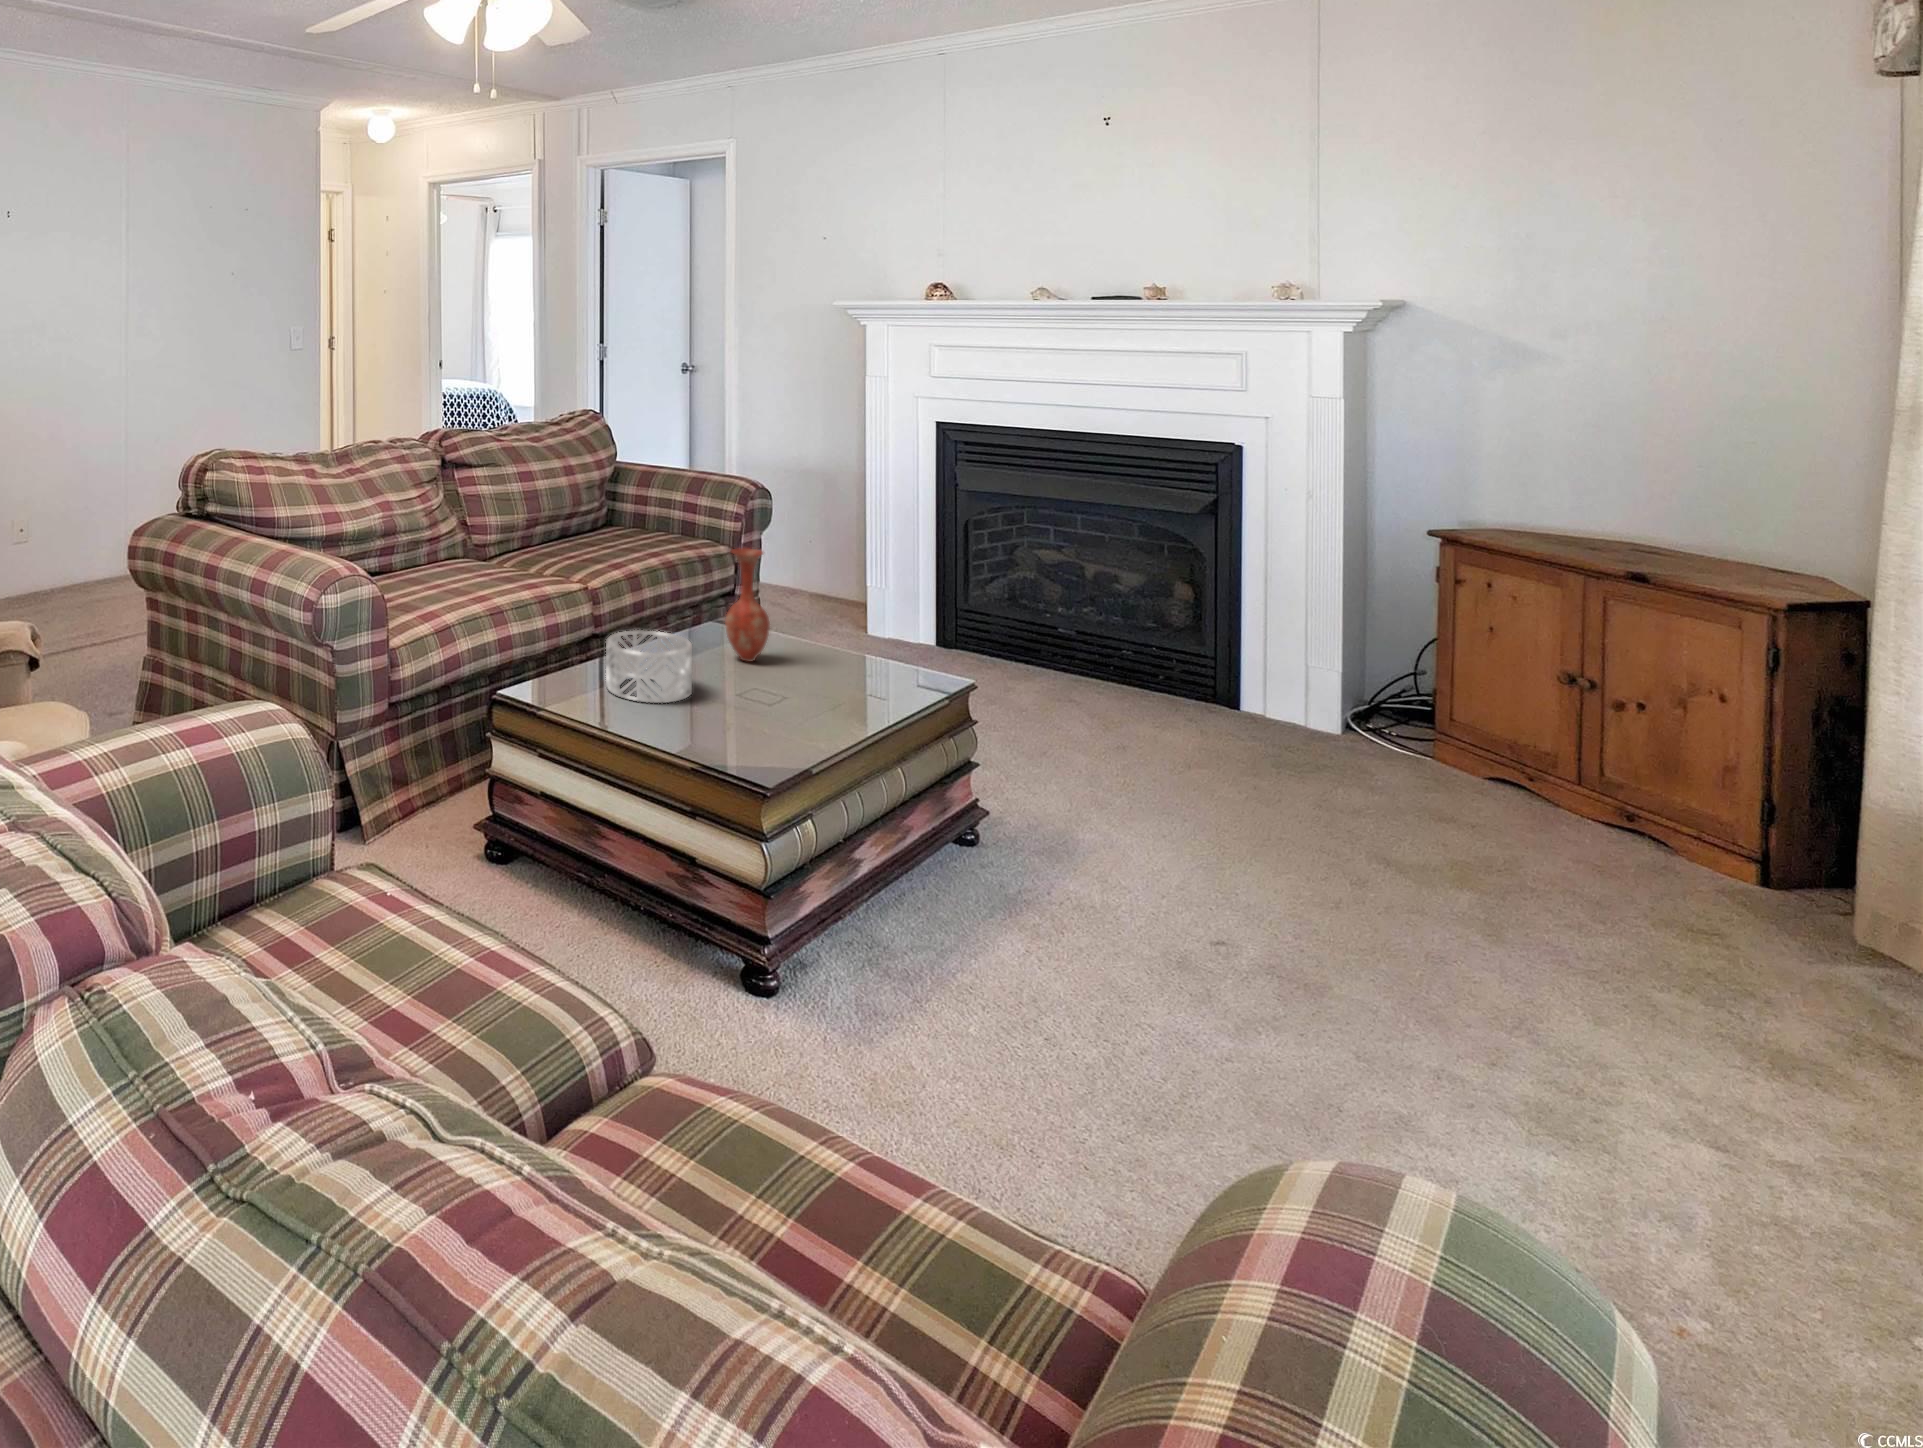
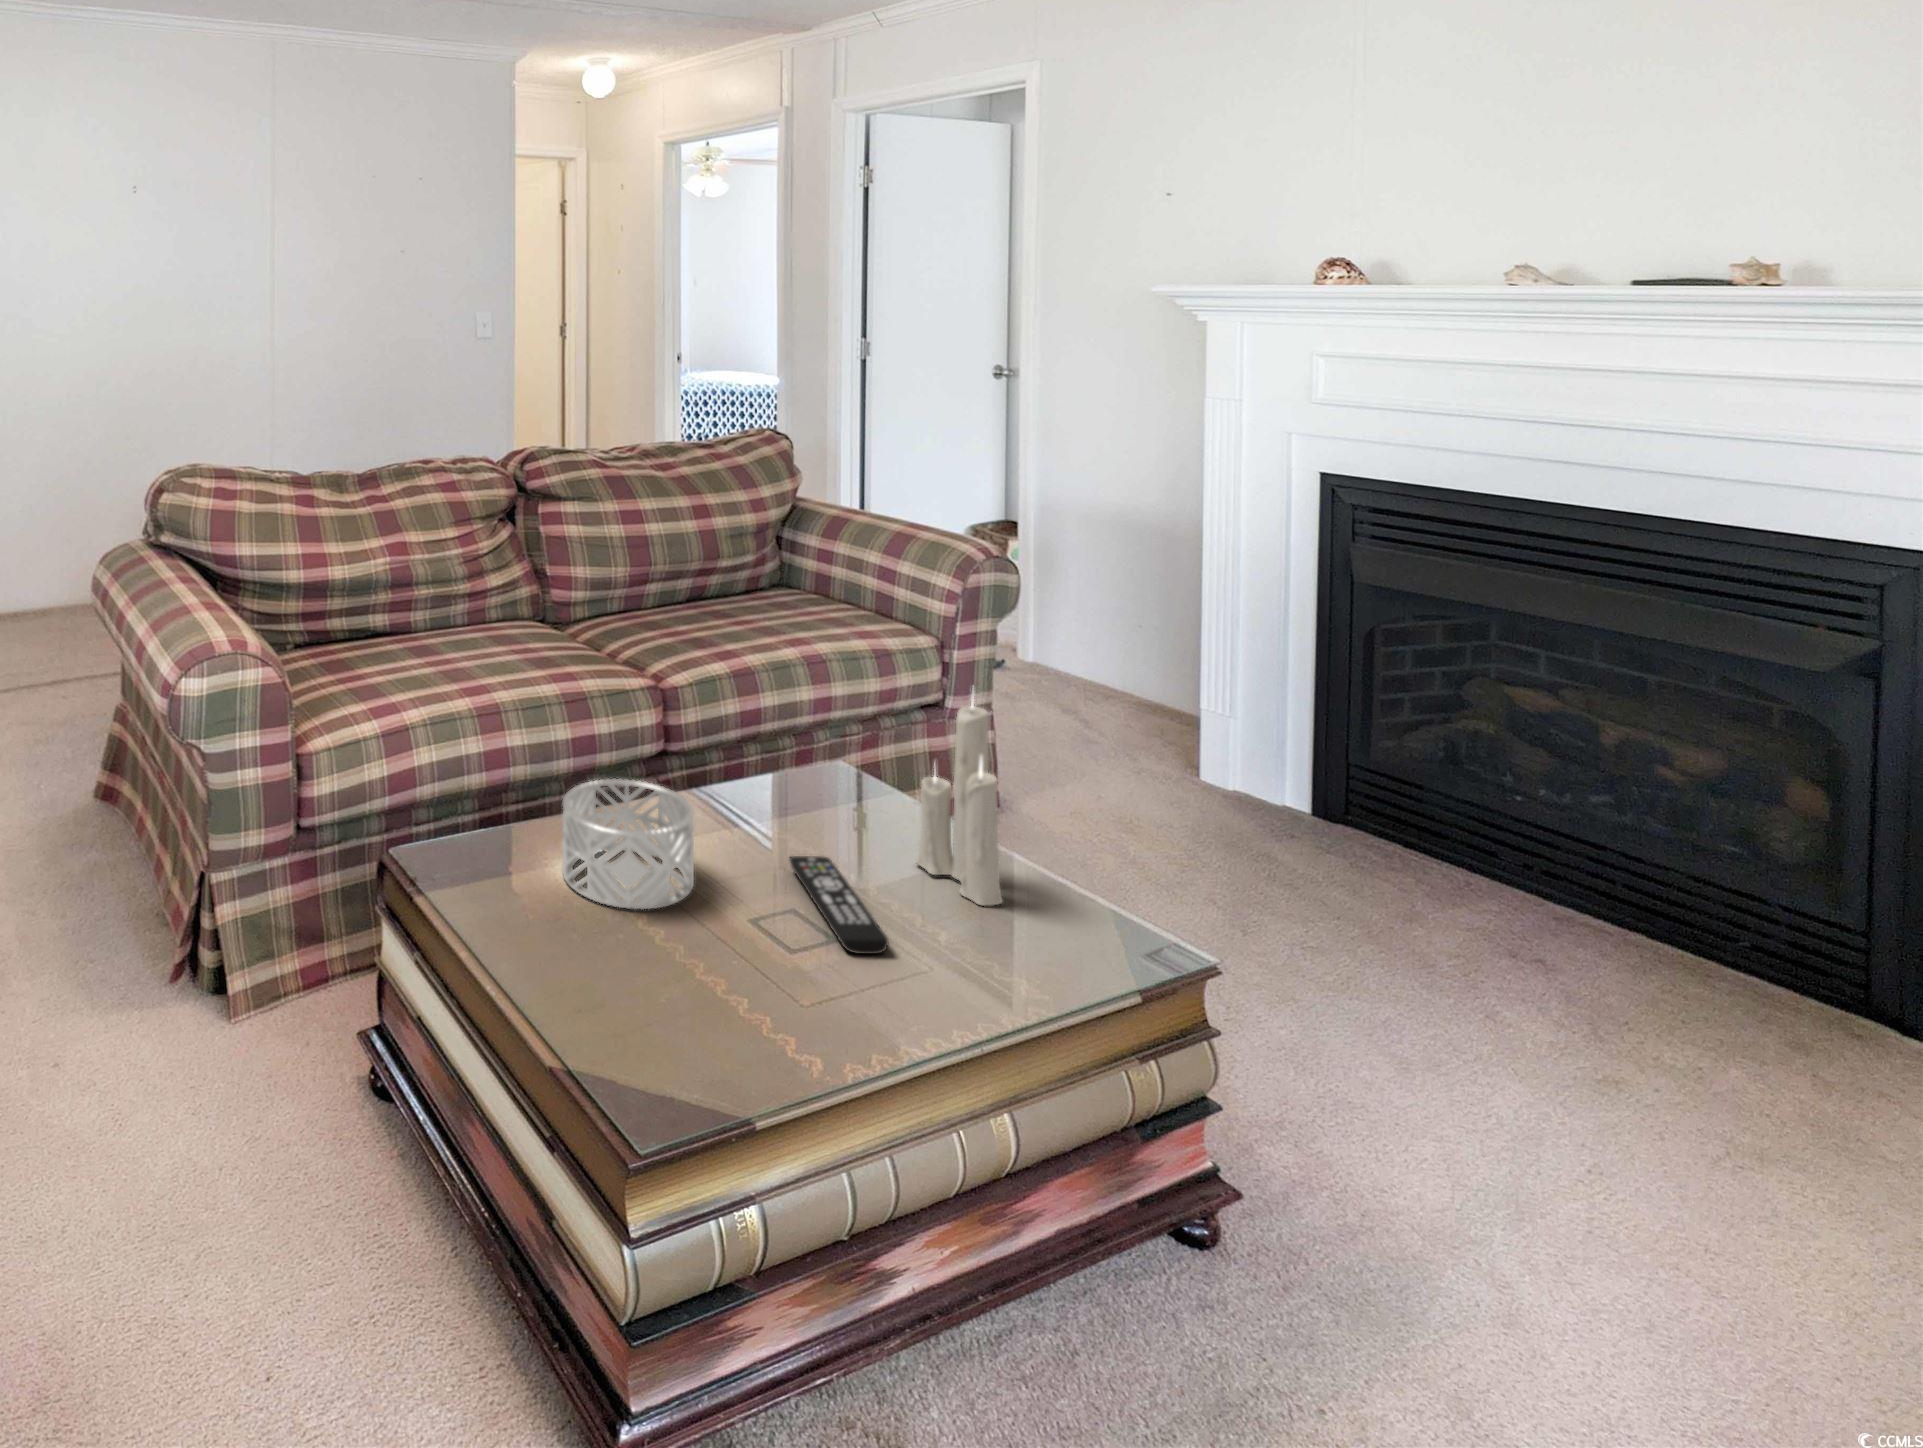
candle: none [797,541,855,678] -> present [915,699,1002,906]
vase: present [725,548,770,662] -> none [805,665,876,845]
remote control: none [734,665,818,705] -> present [790,856,889,954]

